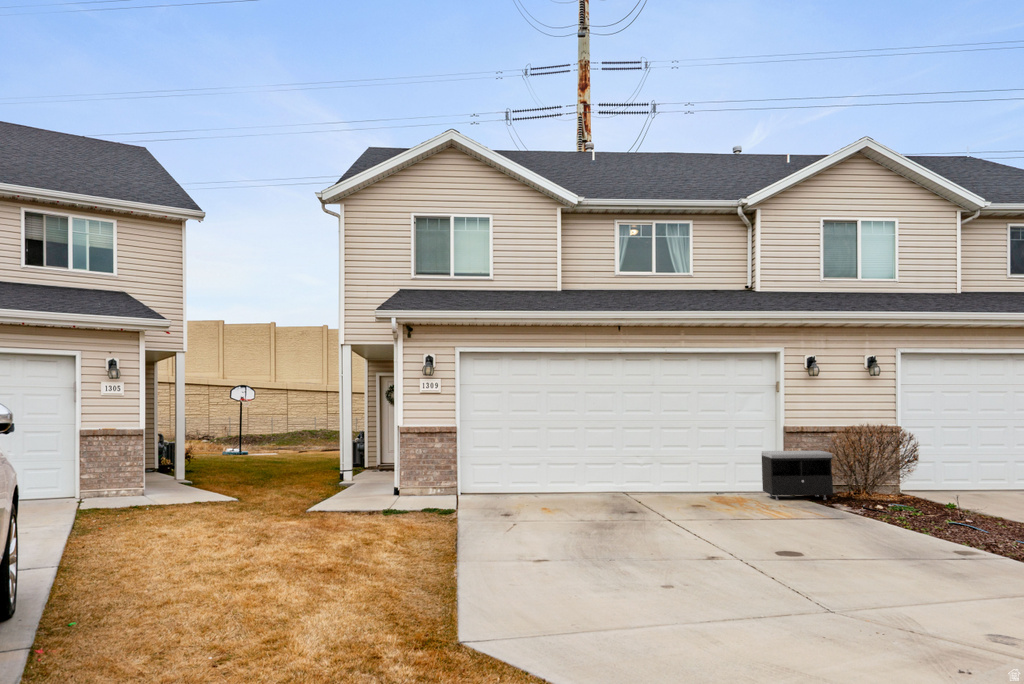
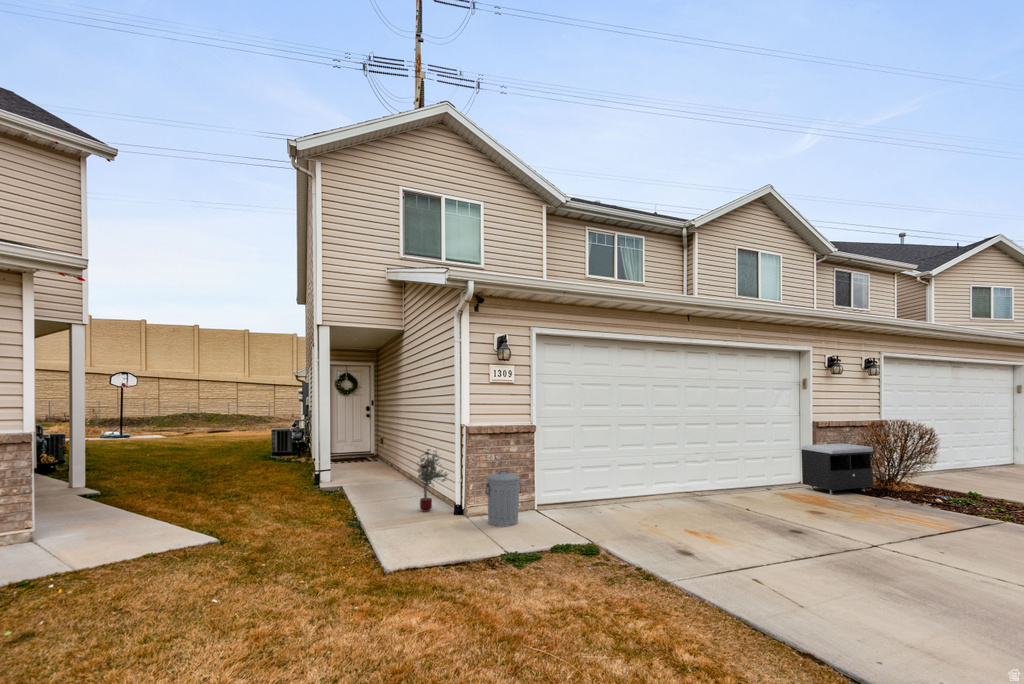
potted tree: none [375,446,401,495] -> present [417,449,447,512]
trash can: none [410,461,438,503] -> present [486,471,521,527]

